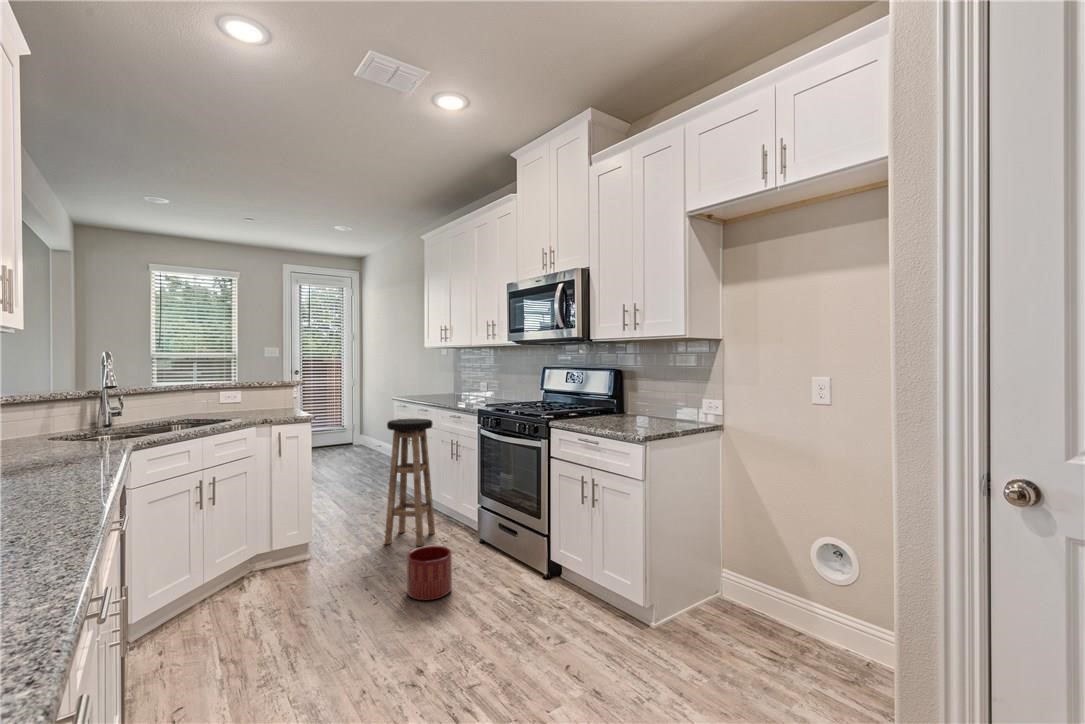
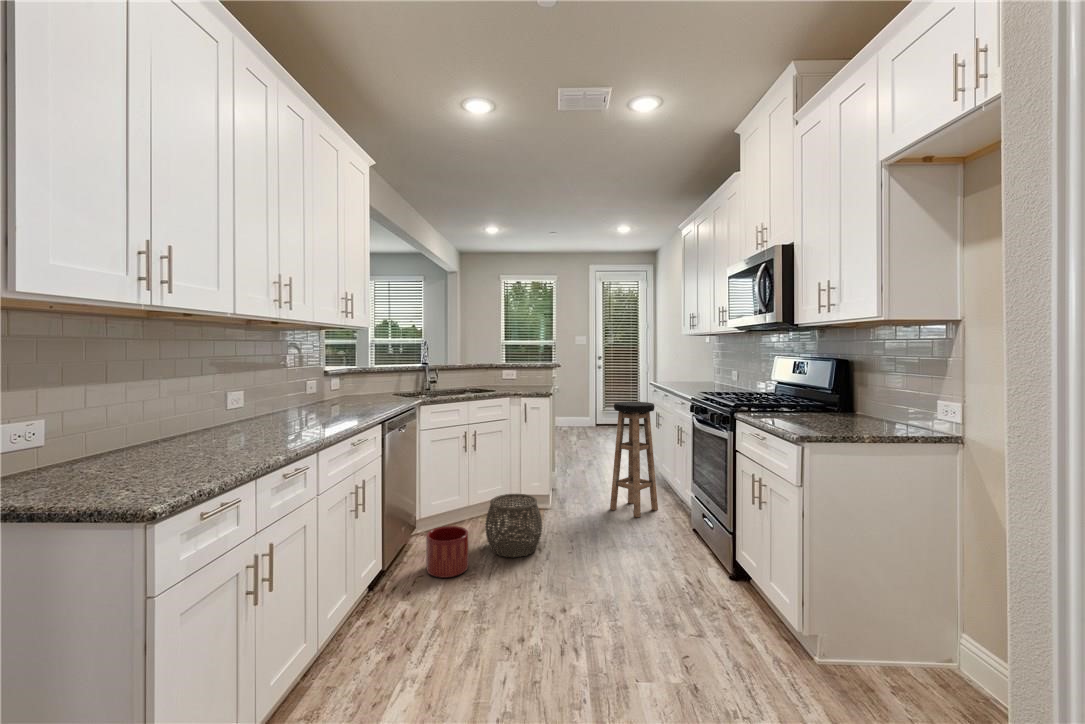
planter: present [407,545,452,600] -> present [426,526,469,578]
woven basket: none [257,548,341,638] -> present [485,494,542,557]

